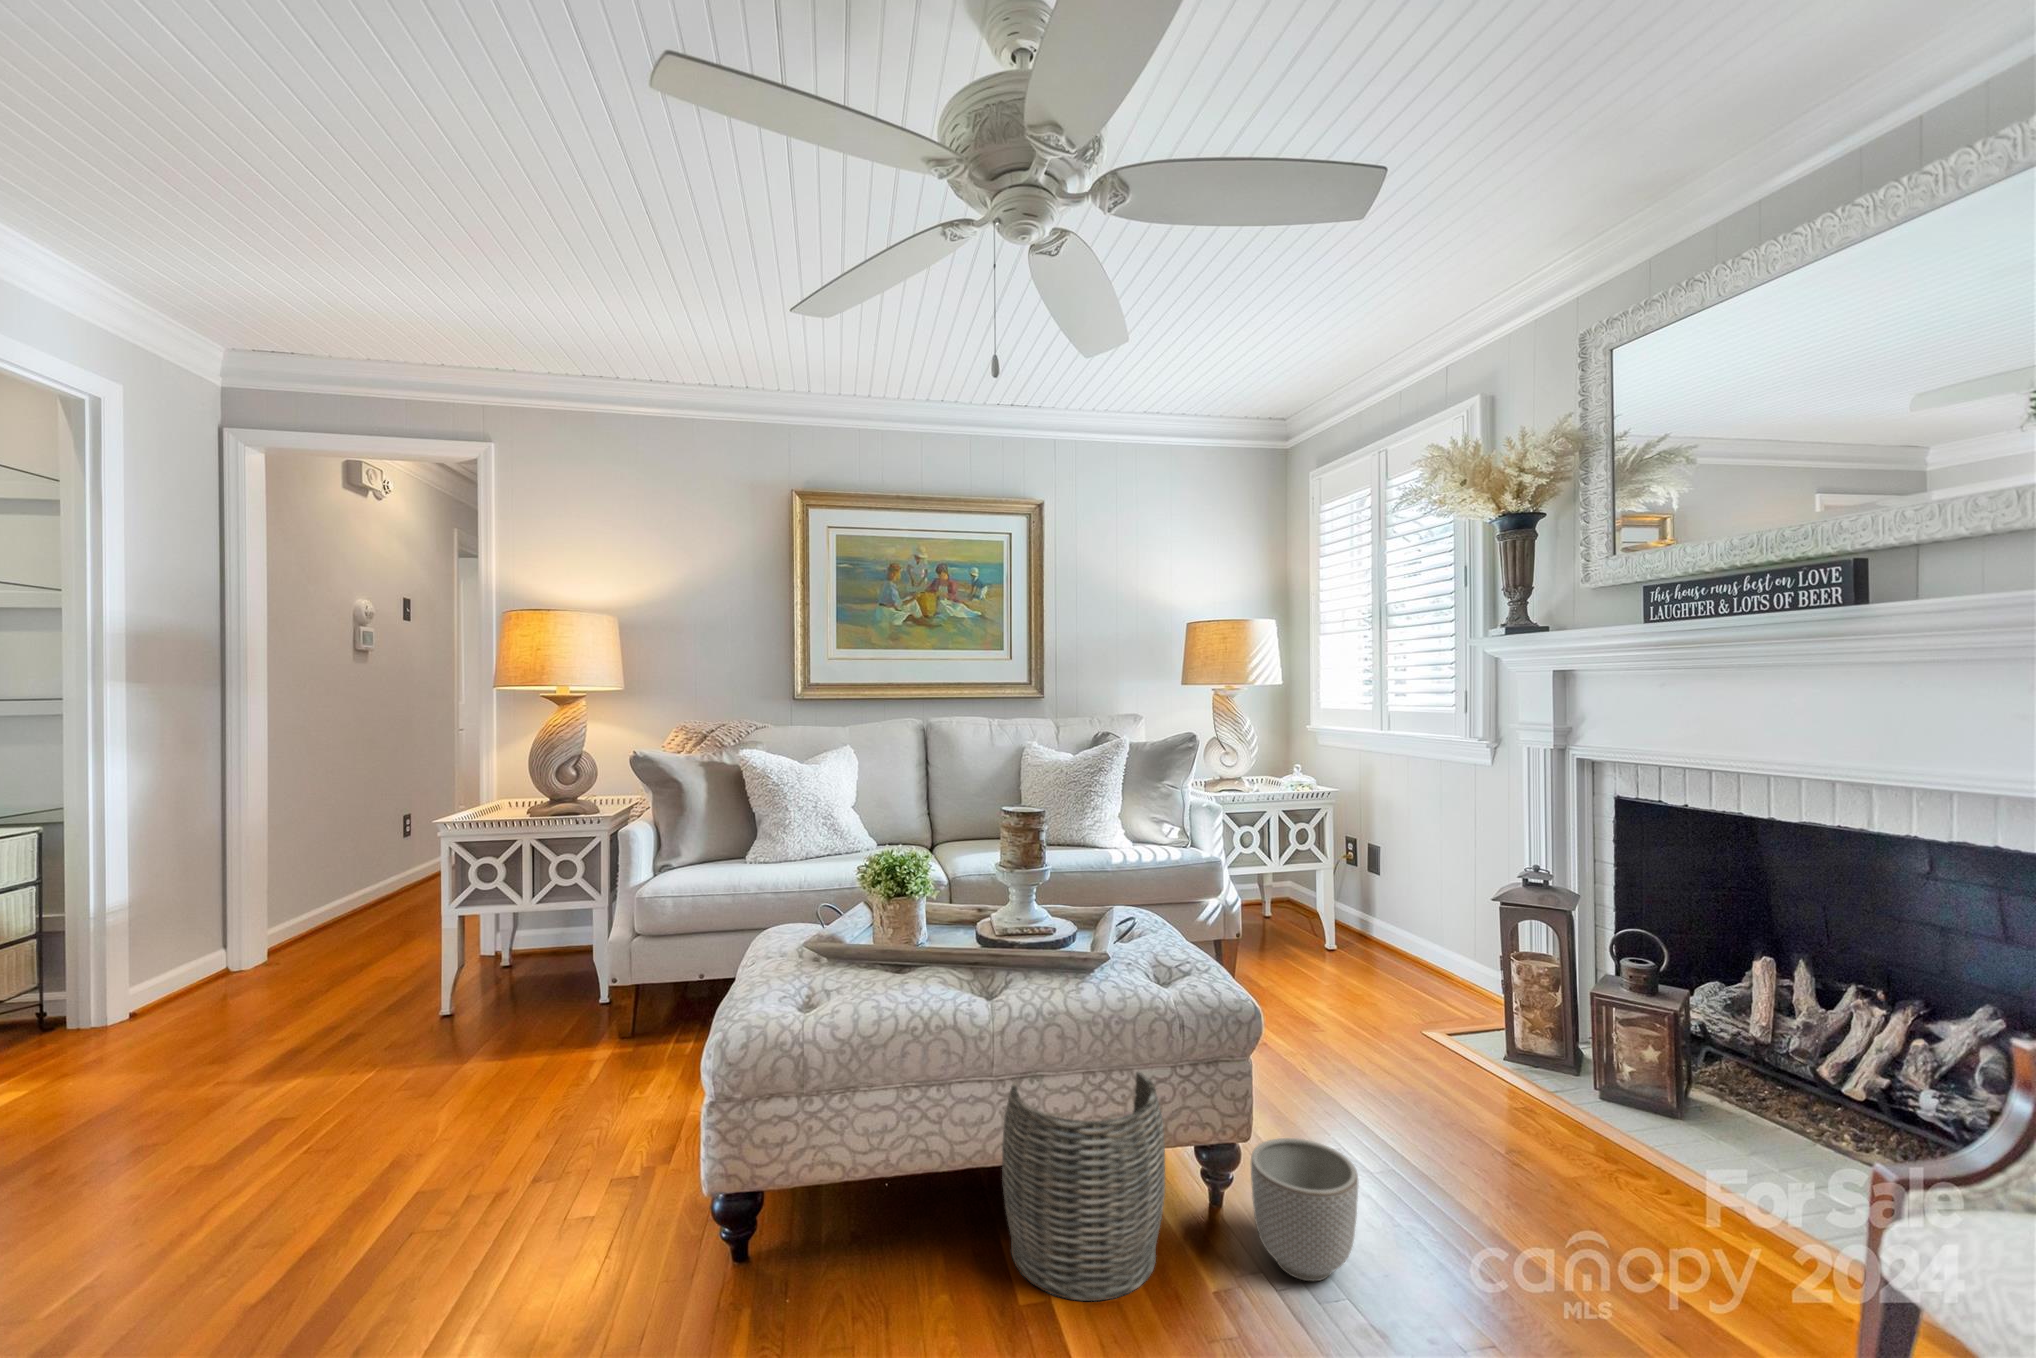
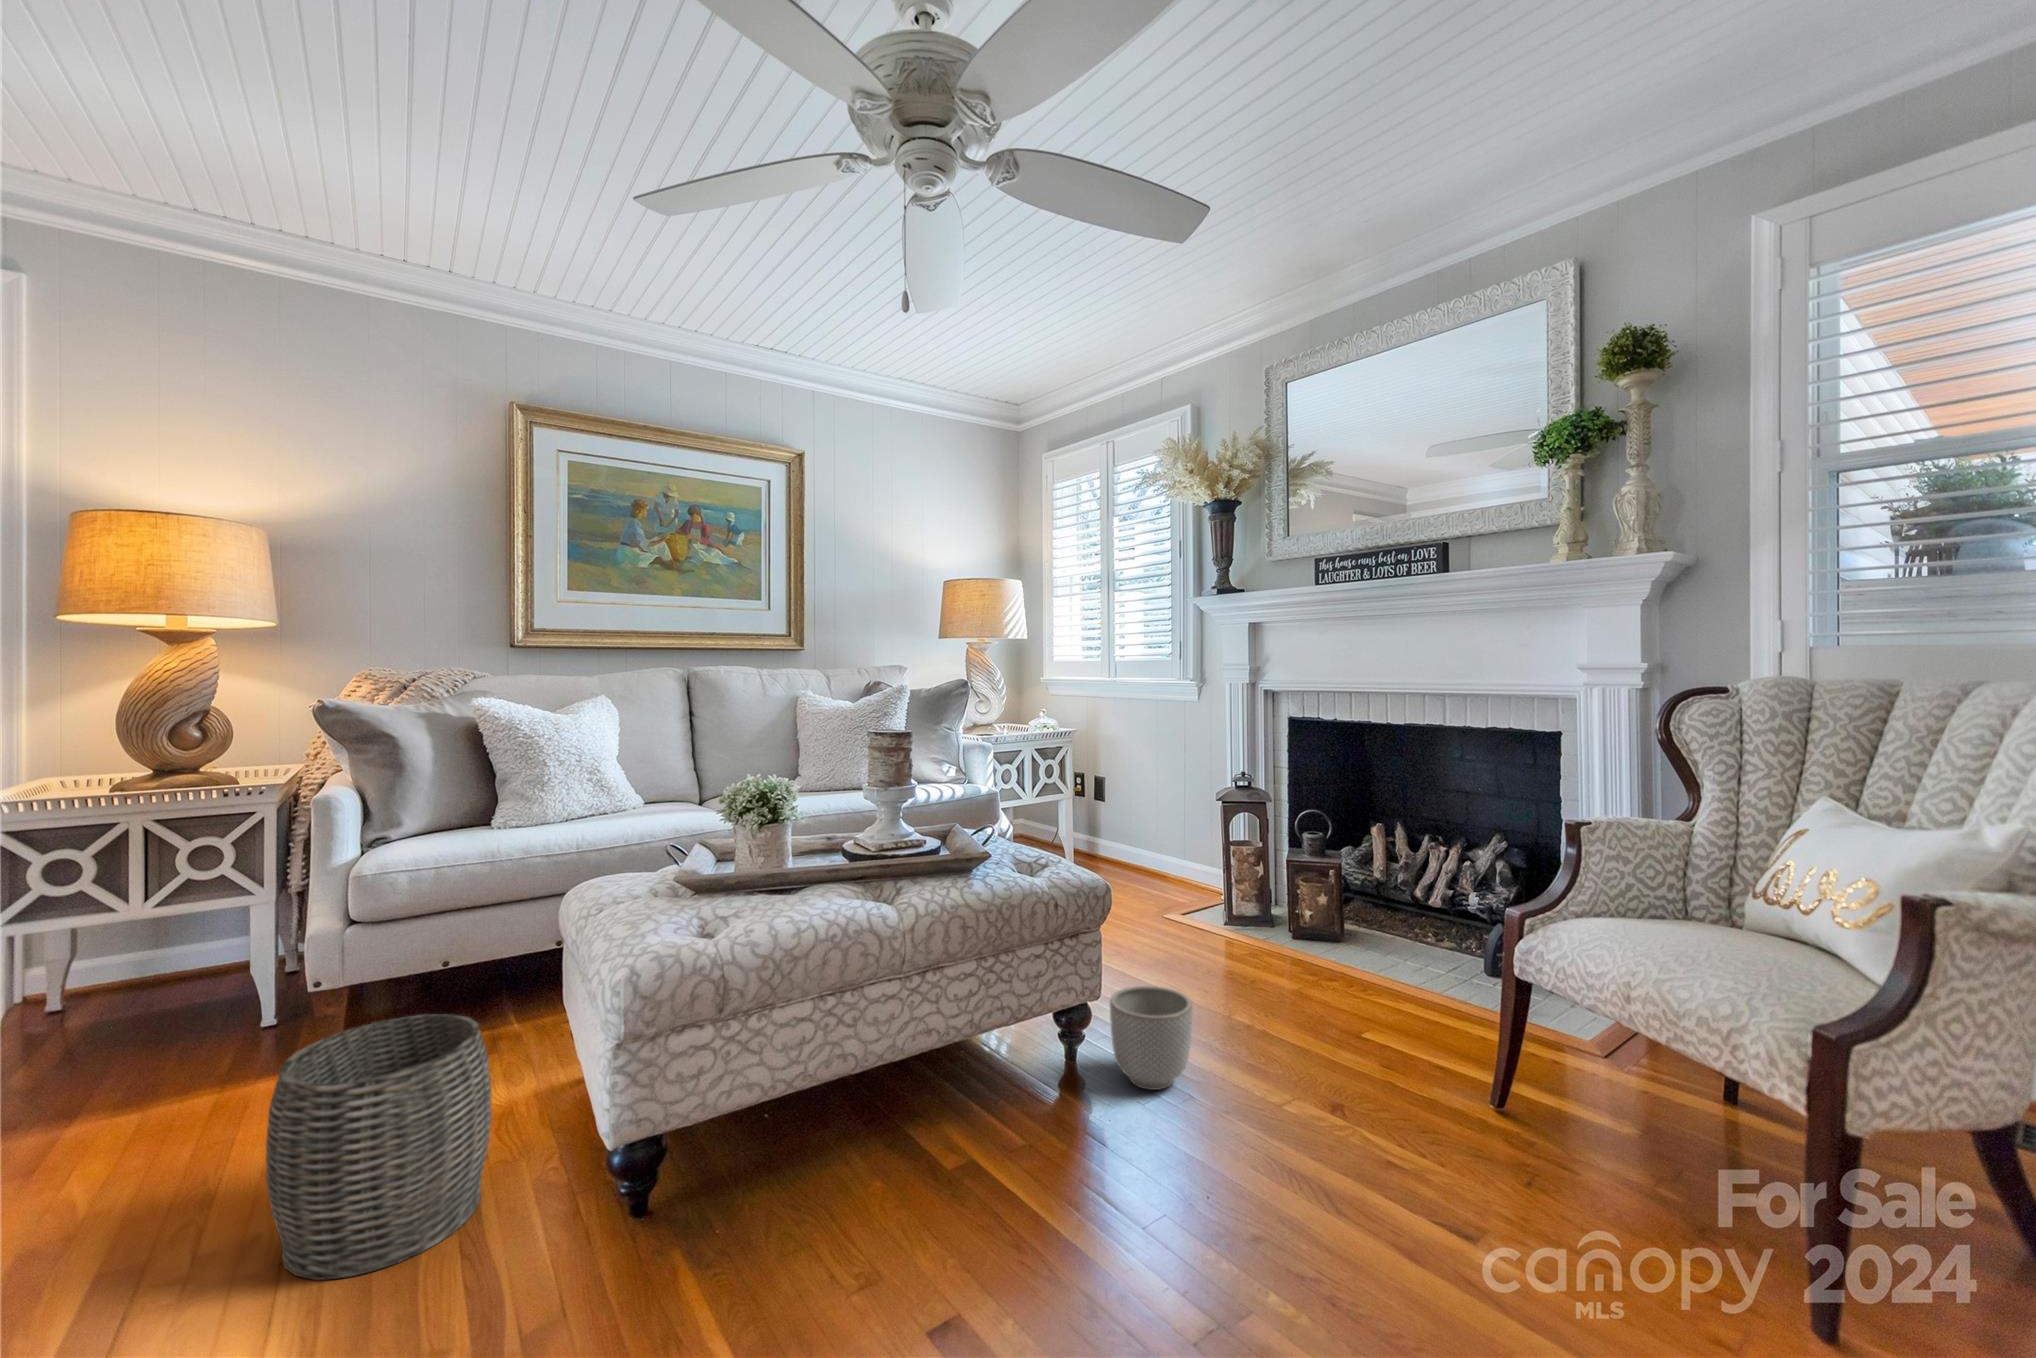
woven basket: present [1002,1072,1165,1301] -> present [266,1014,492,1280]

